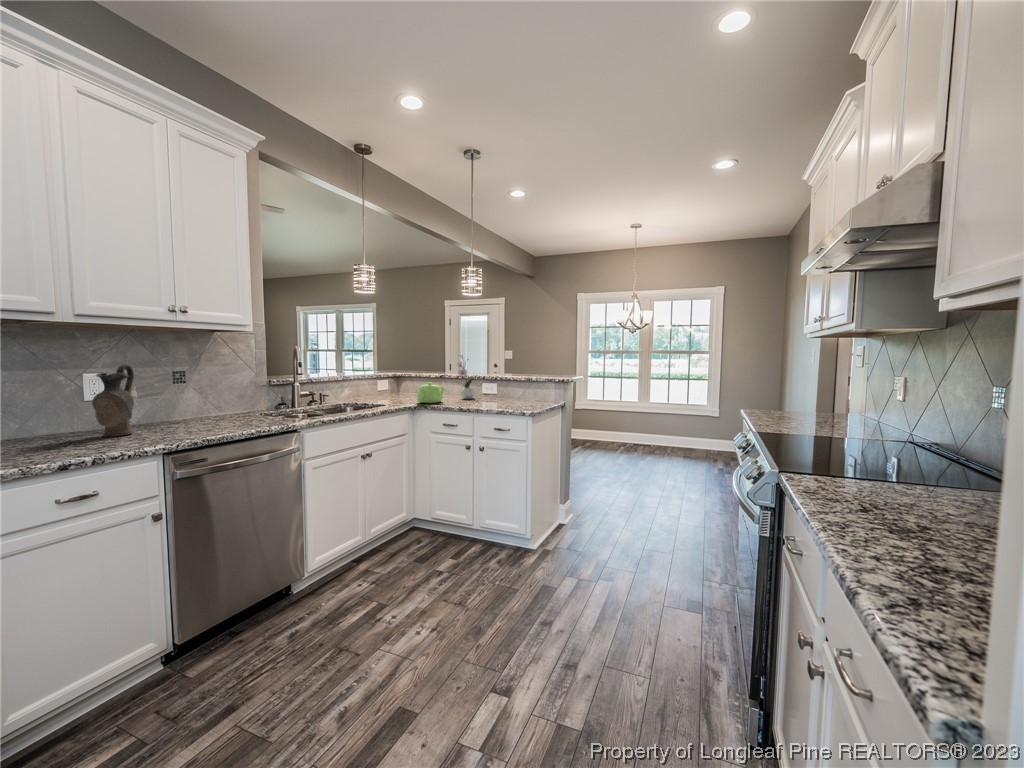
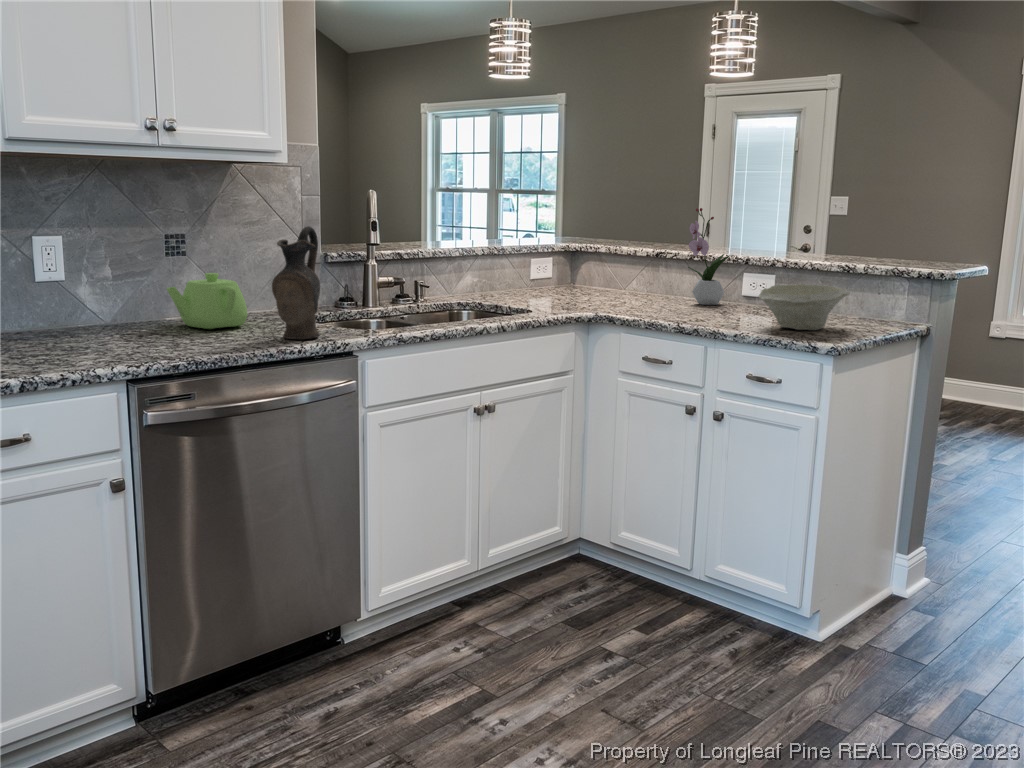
ceramic pitcher: present [92,364,134,436] -> present [272,226,320,339]
teapot: present [417,382,445,403] -> present [167,273,247,329]
bowl: none [495,387,533,407] -> present [758,284,850,330]

